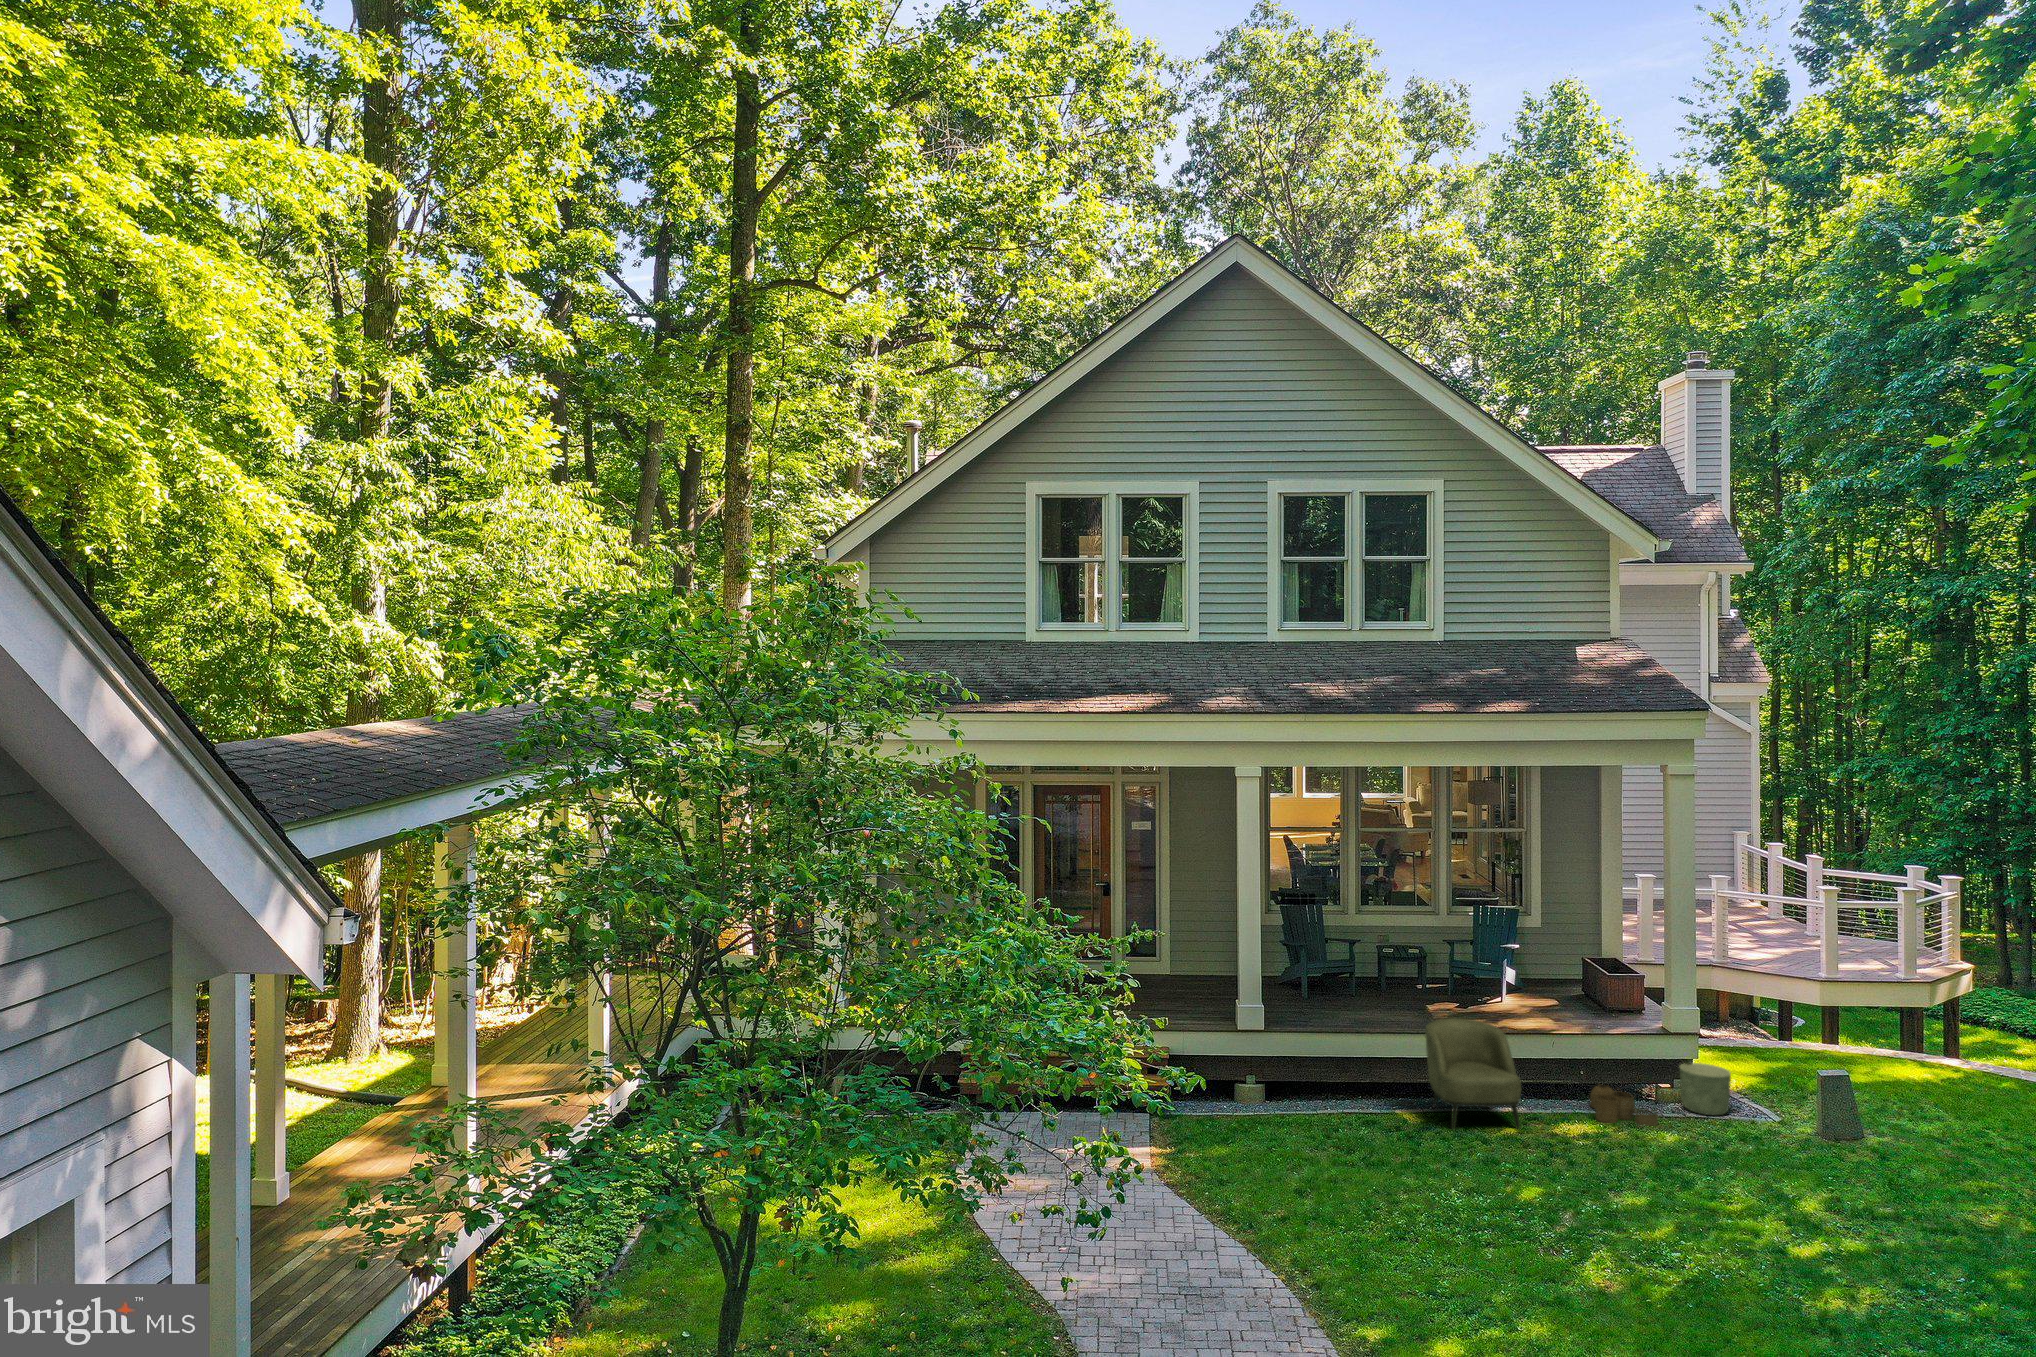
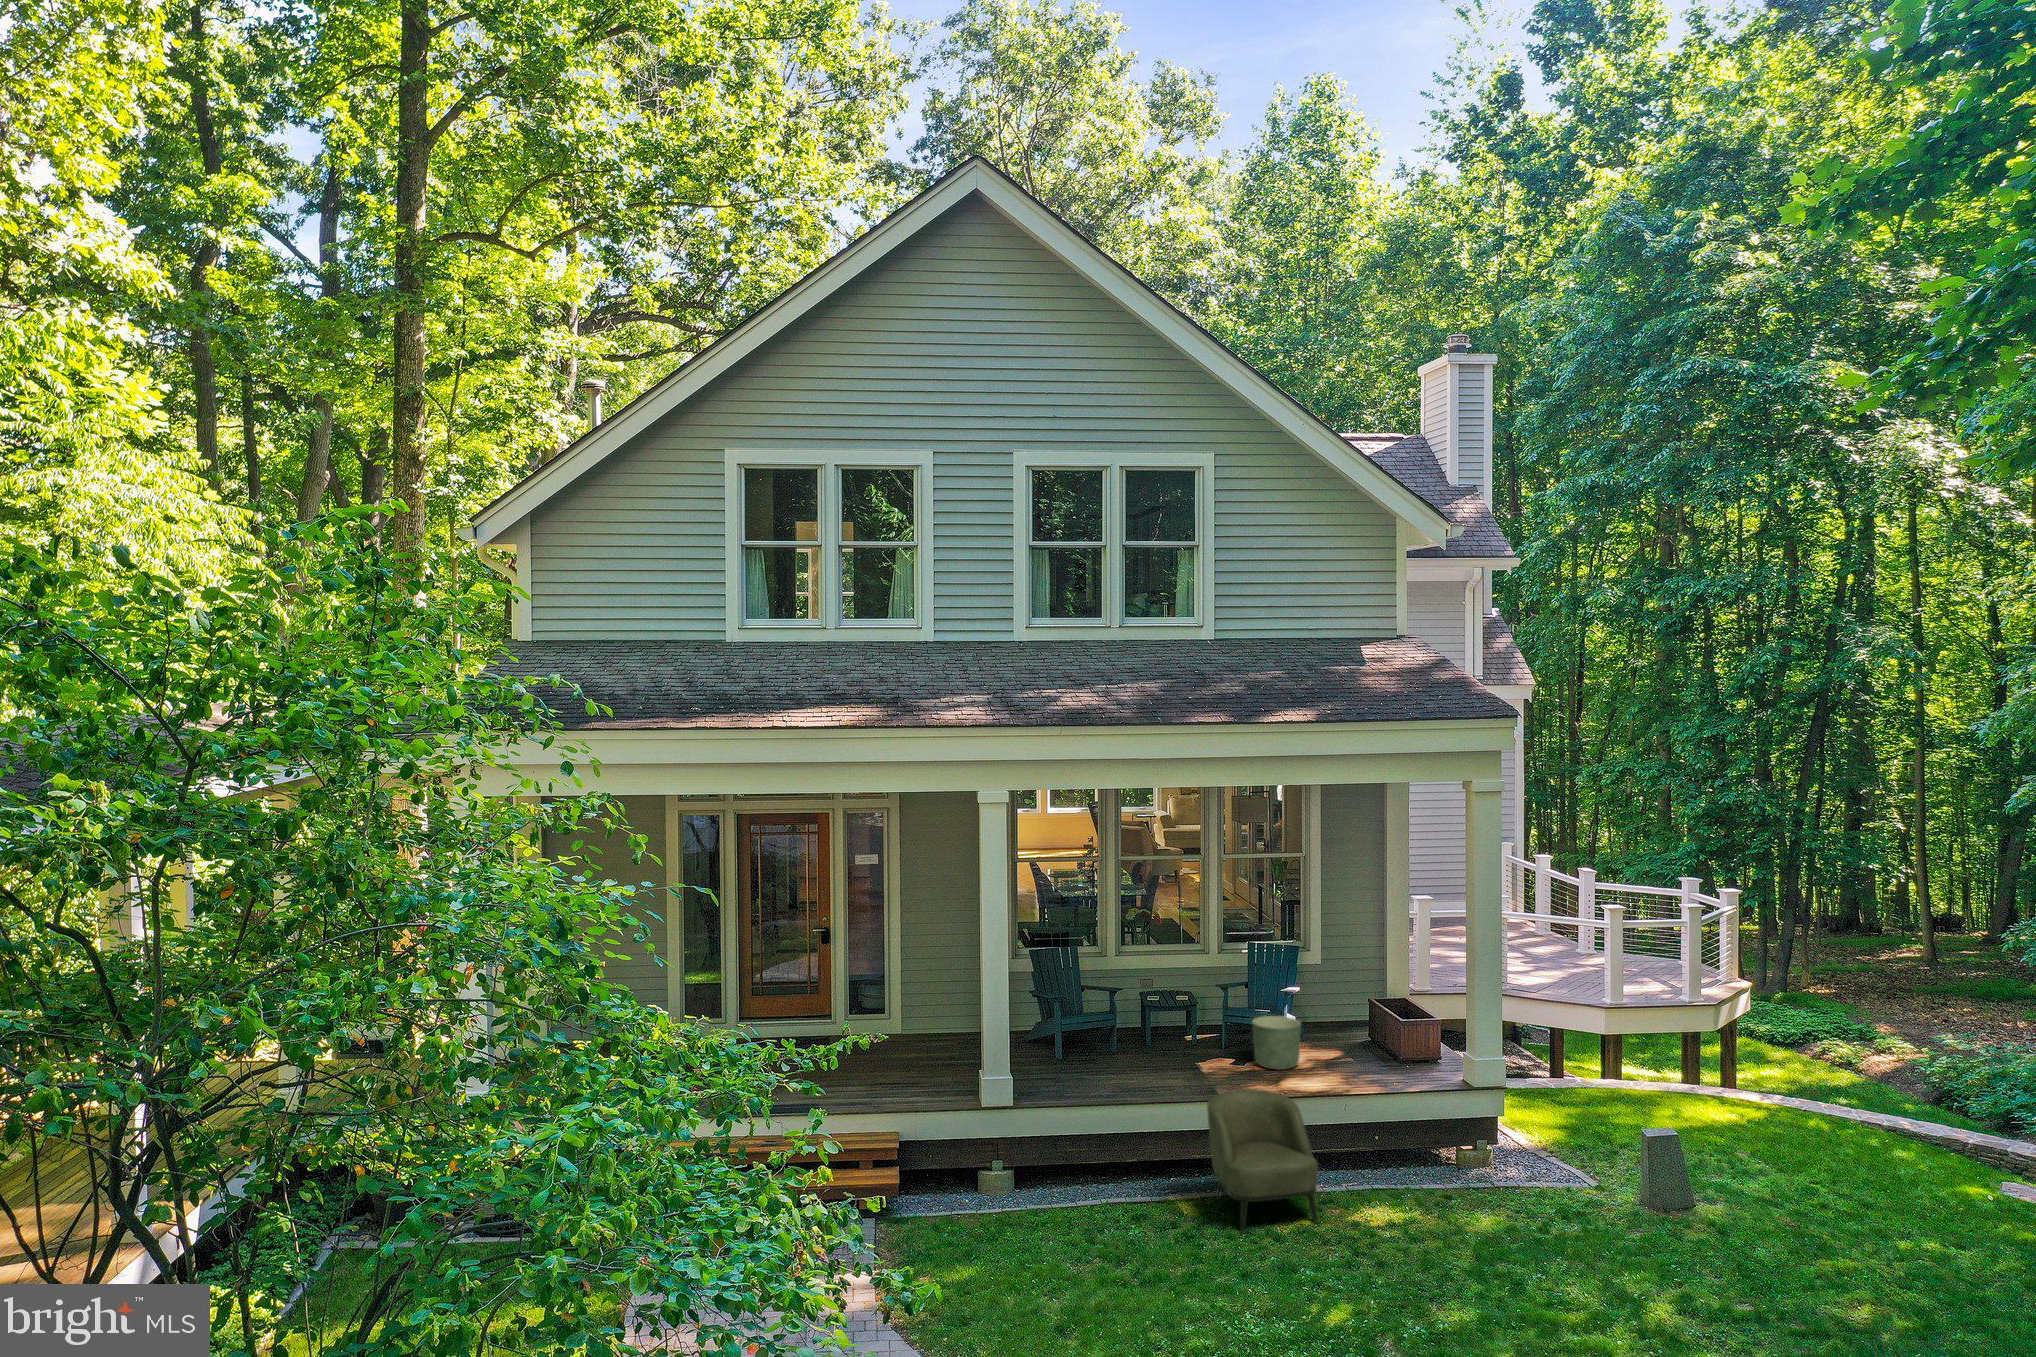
planter: present [1680,1063,1731,1115] -> present [1252,1016,1301,1070]
woven basket: present [1590,1085,1658,1126] -> none [1390,1153,1467,1204]

